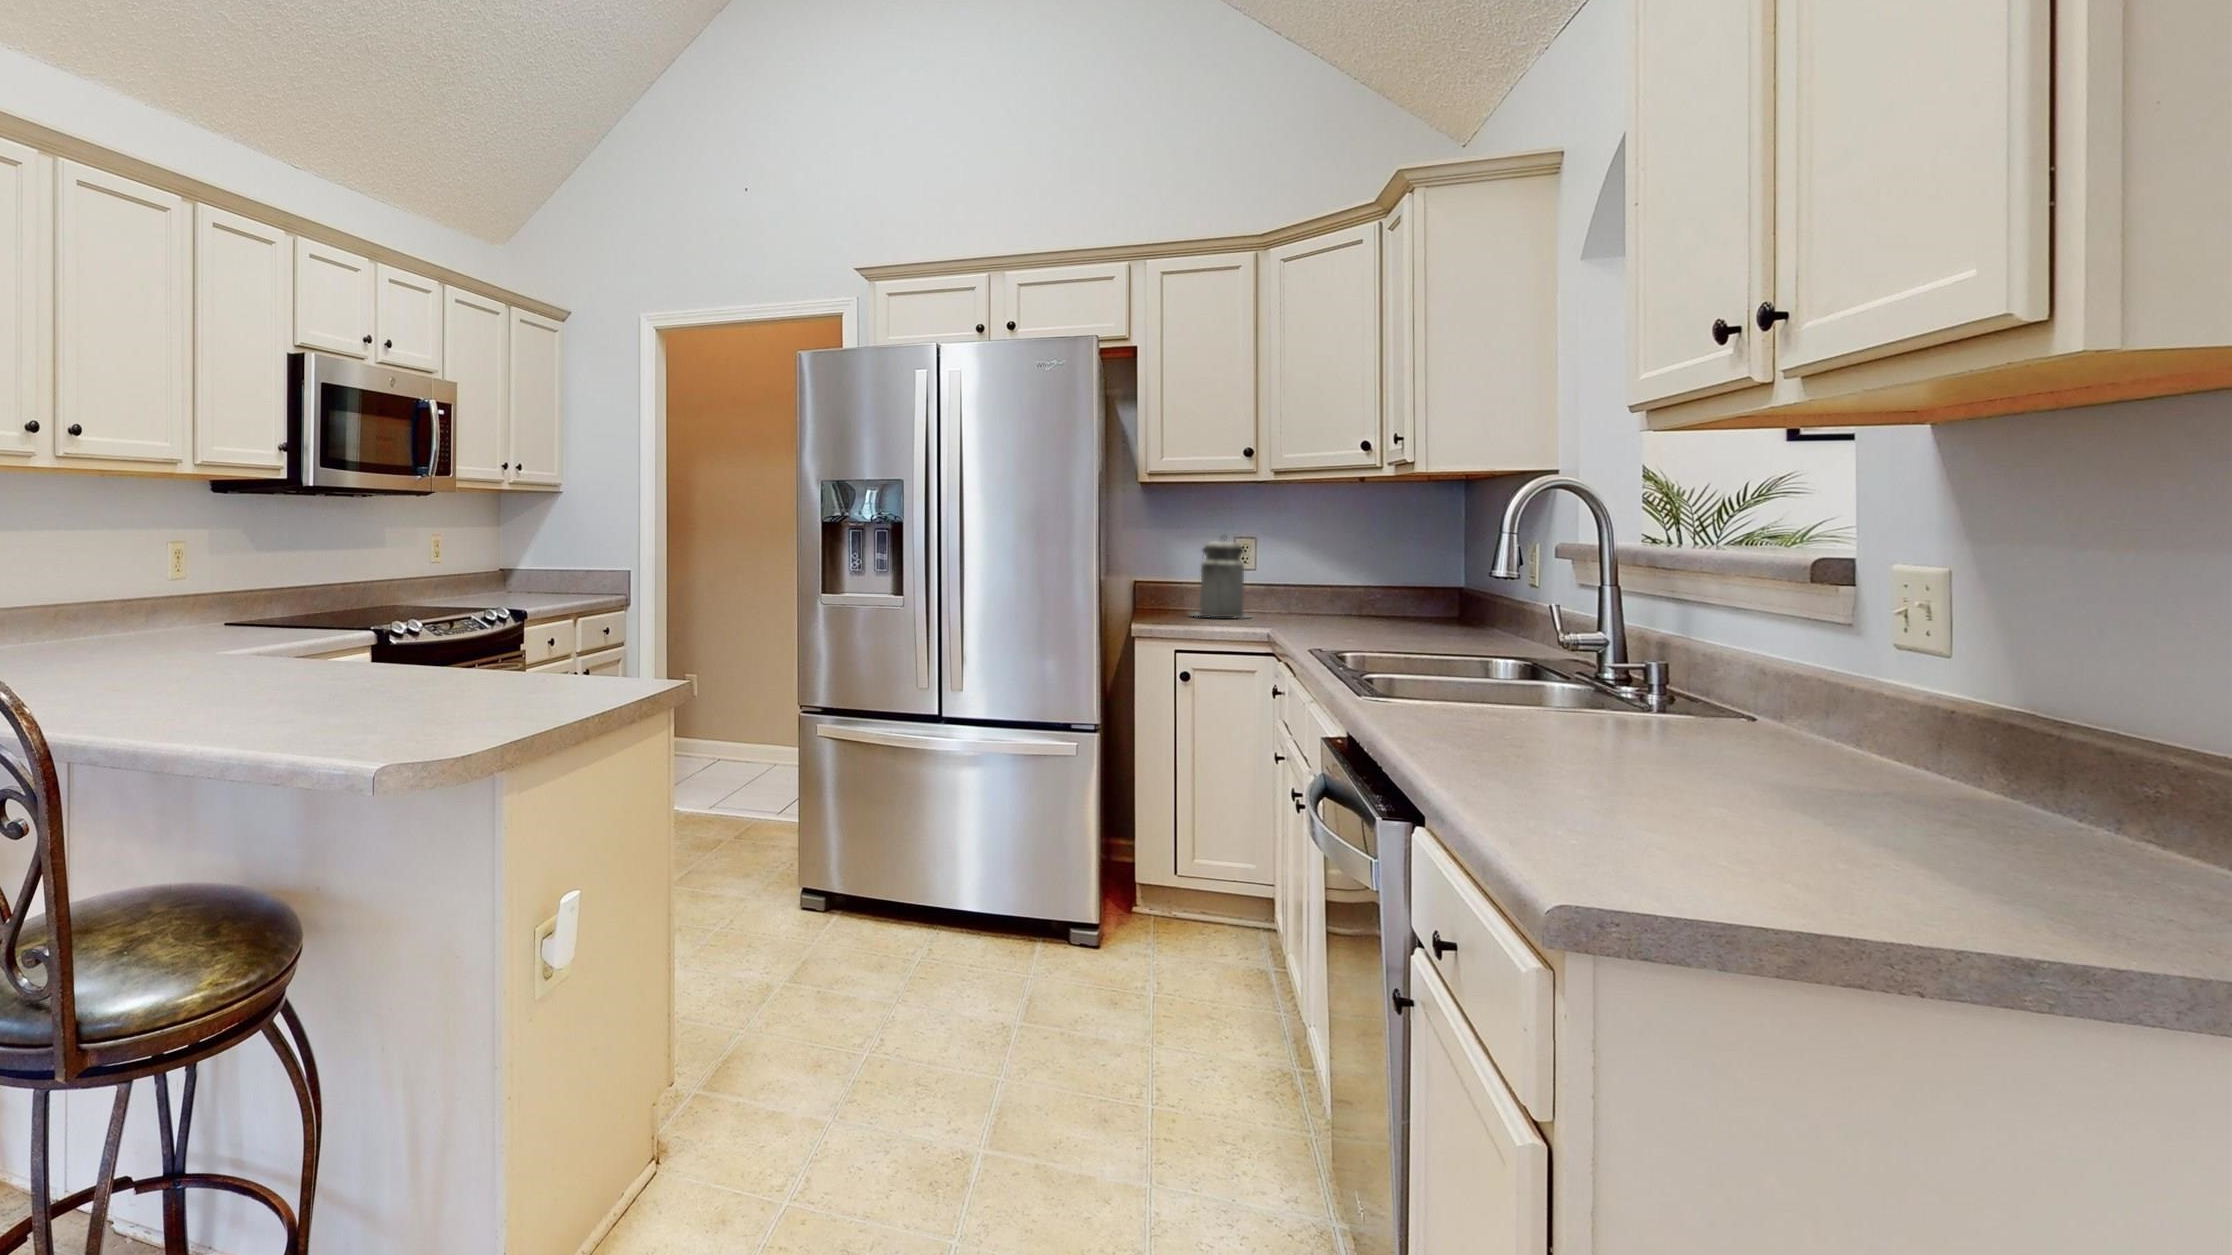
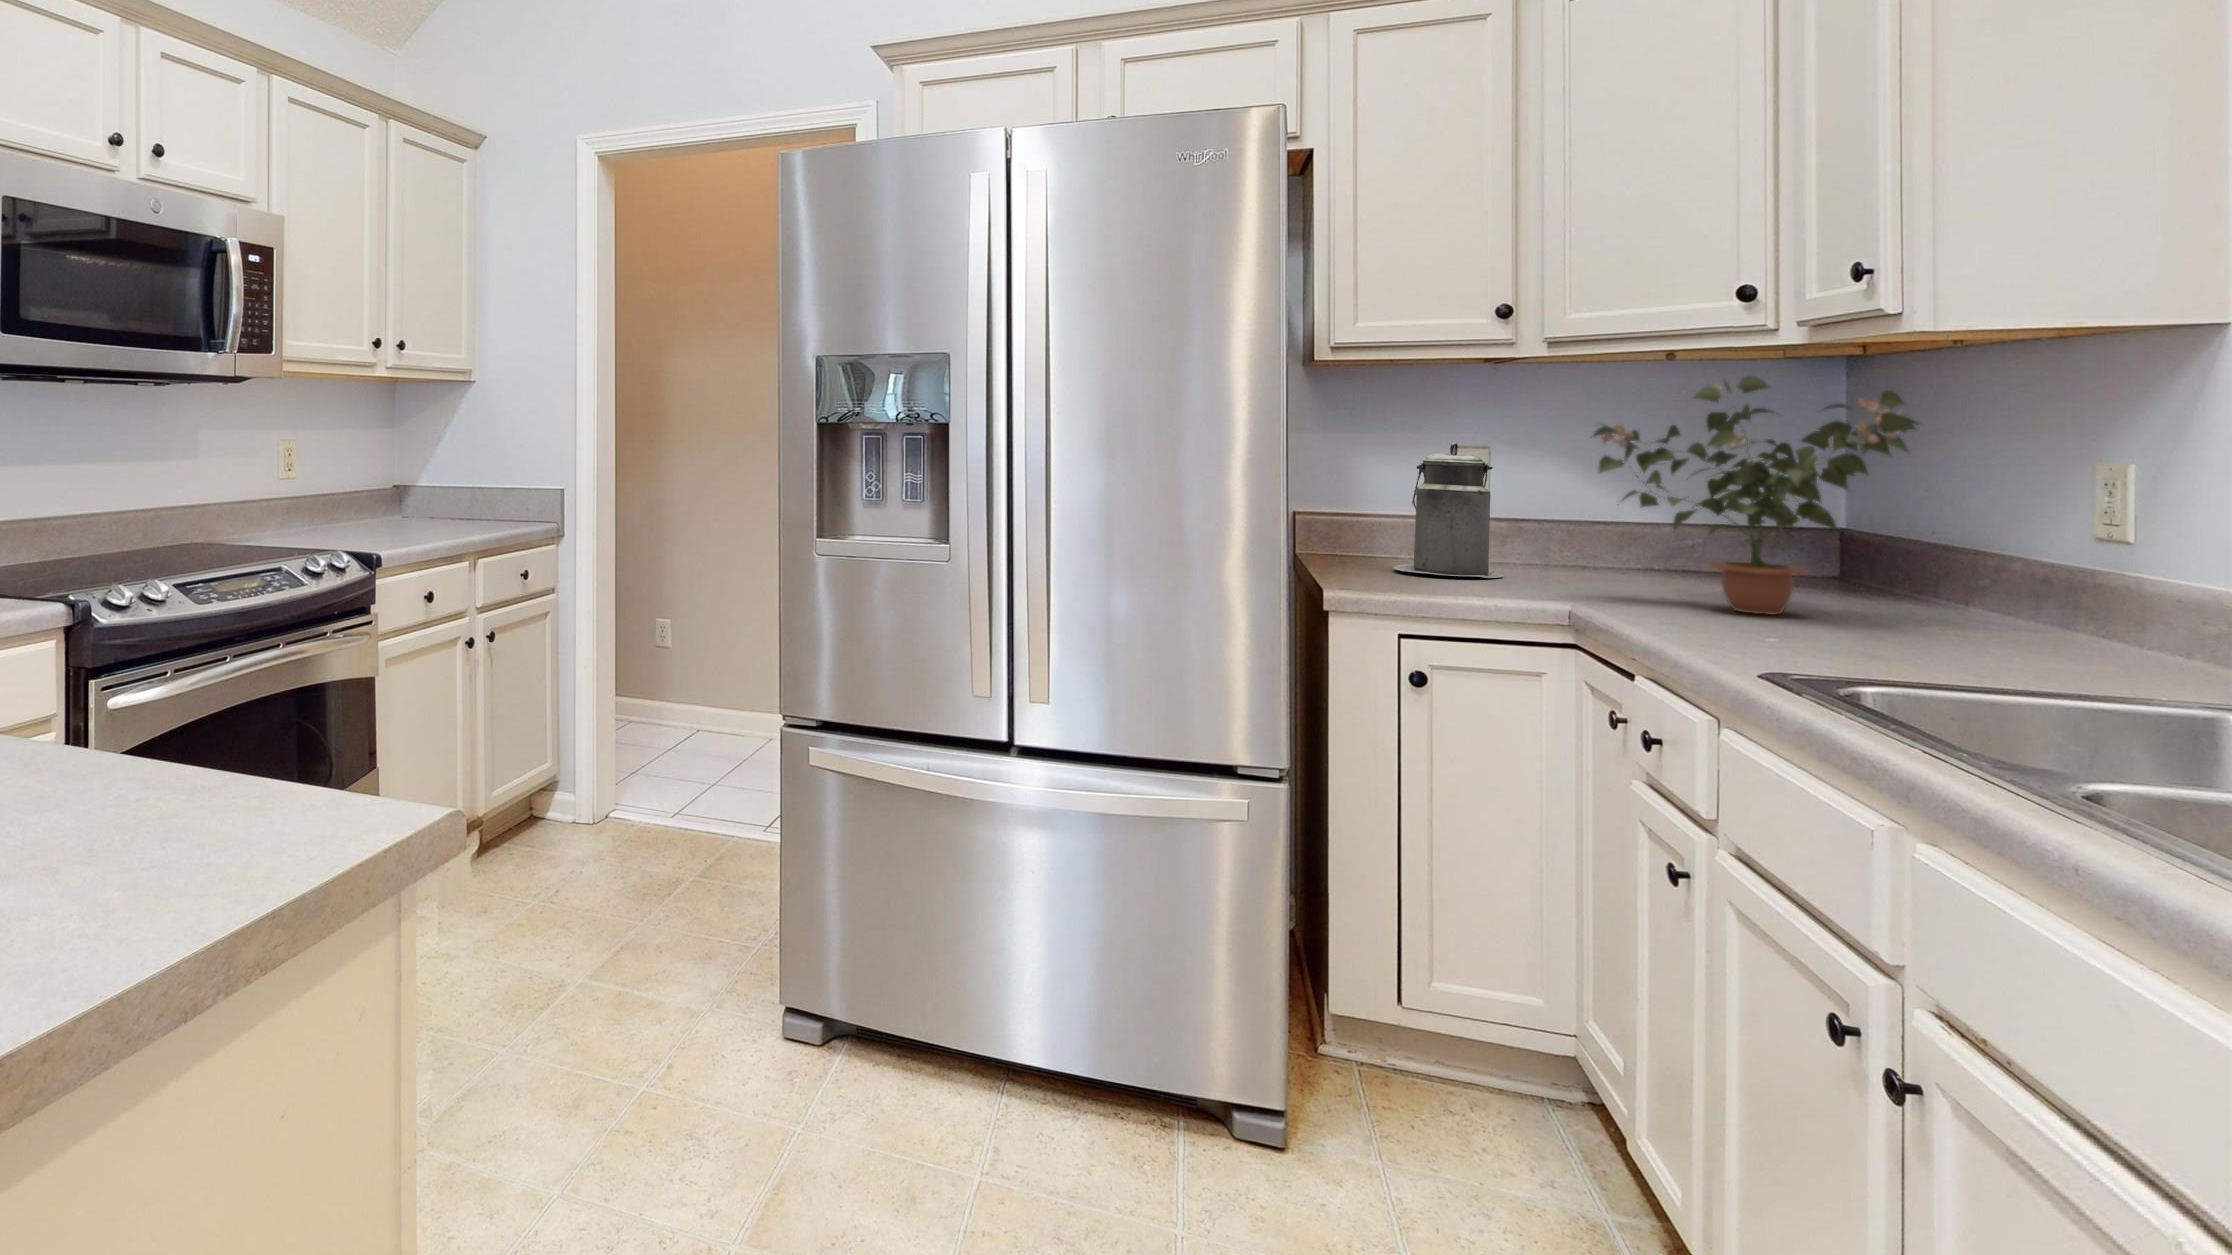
potted plant: none [1281,494,1442,631] -> present [1591,376,1919,615]

